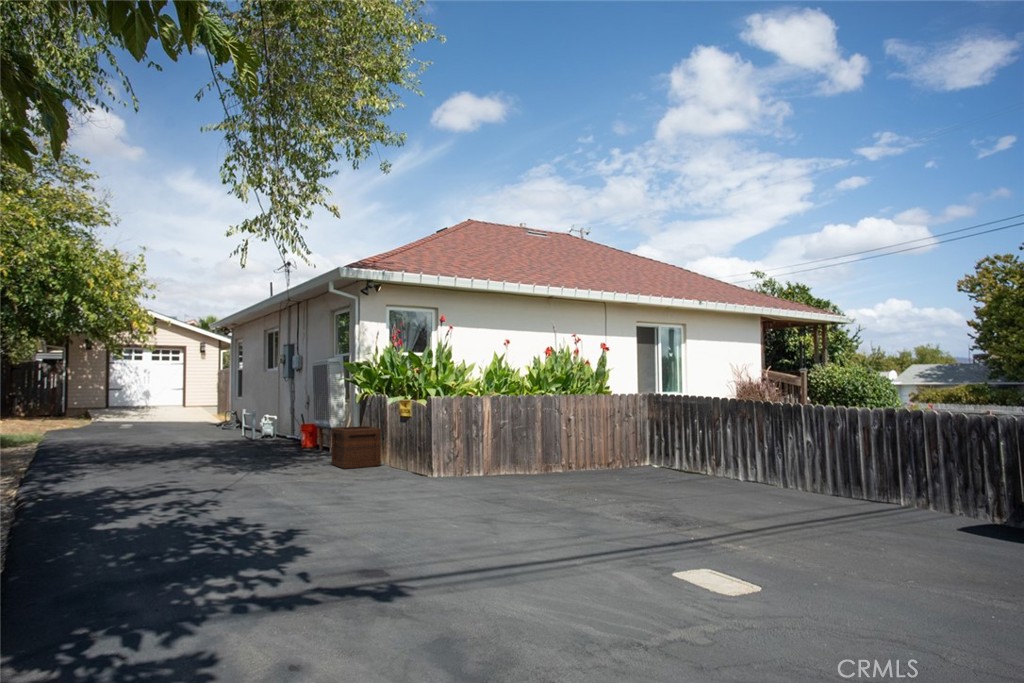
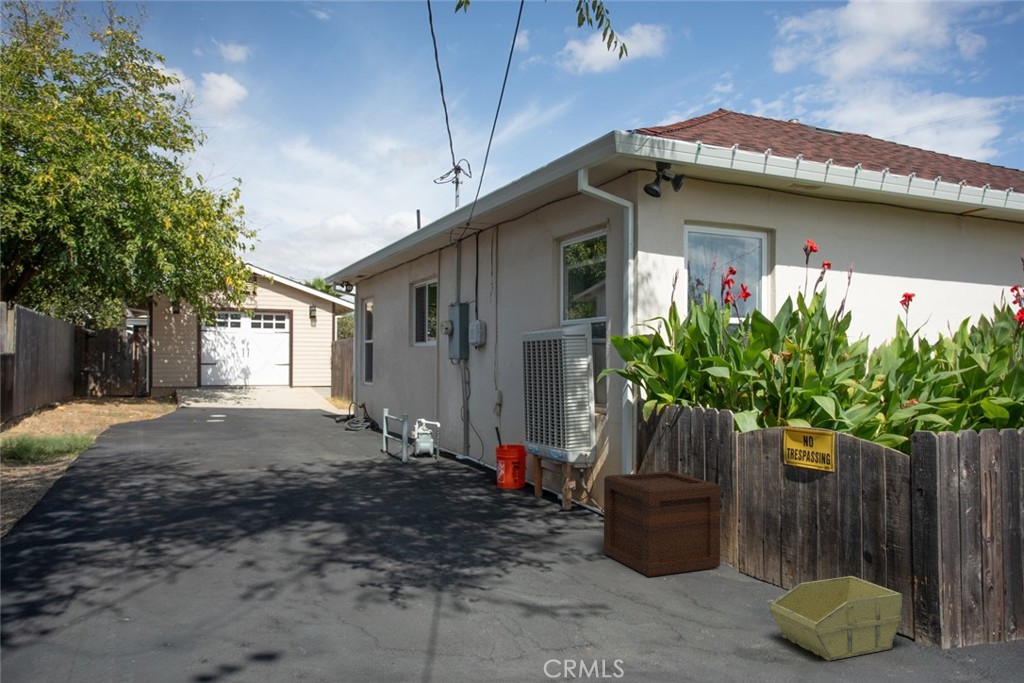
storage bin: none [371,456,420,482] -> present [769,576,903,661]

